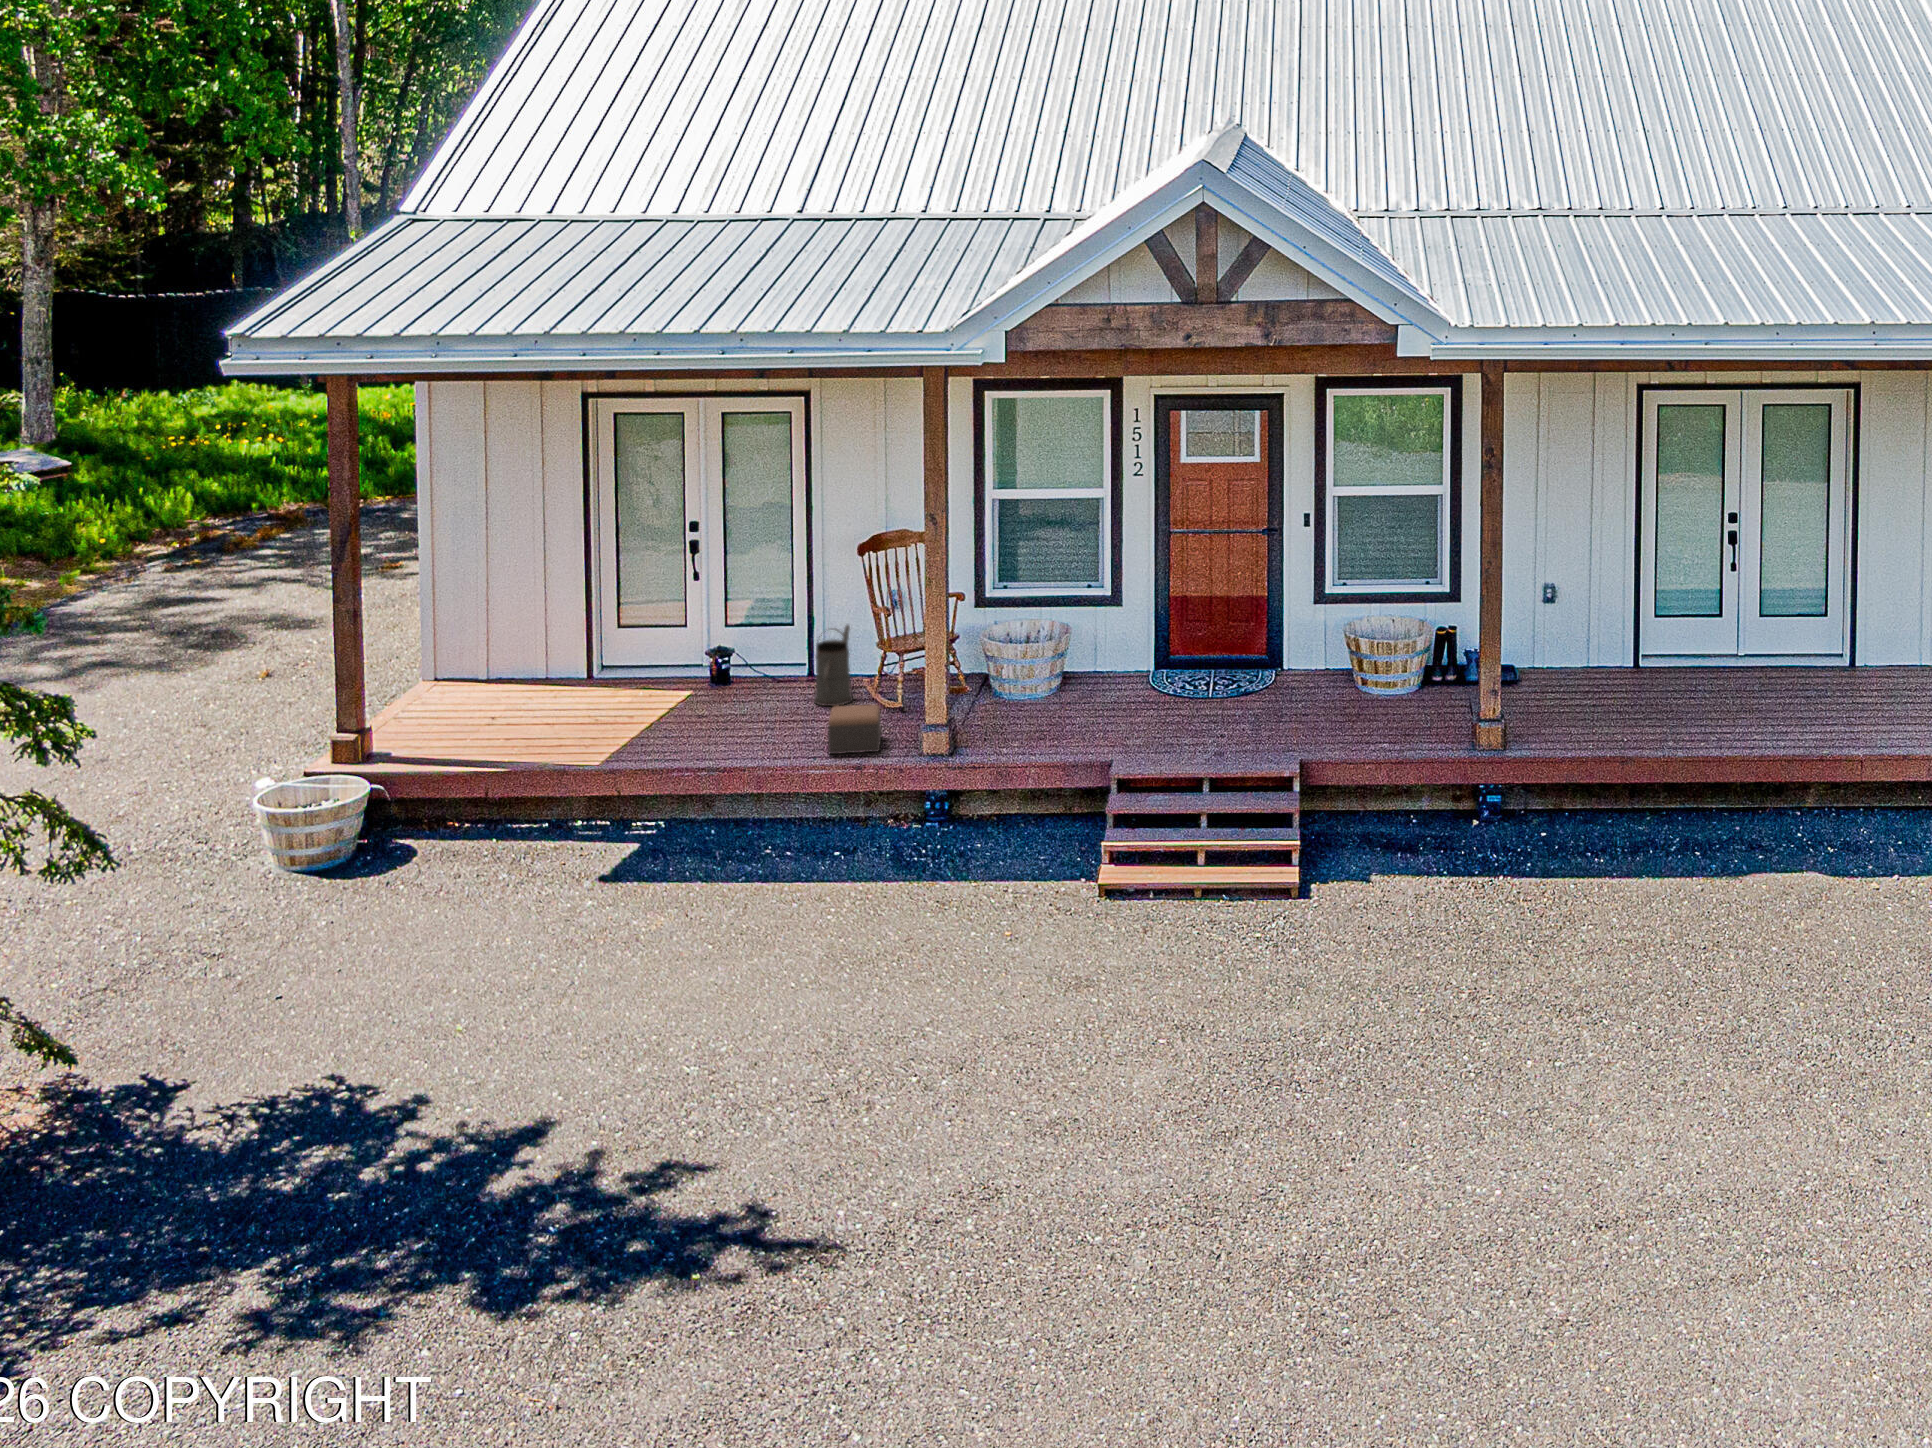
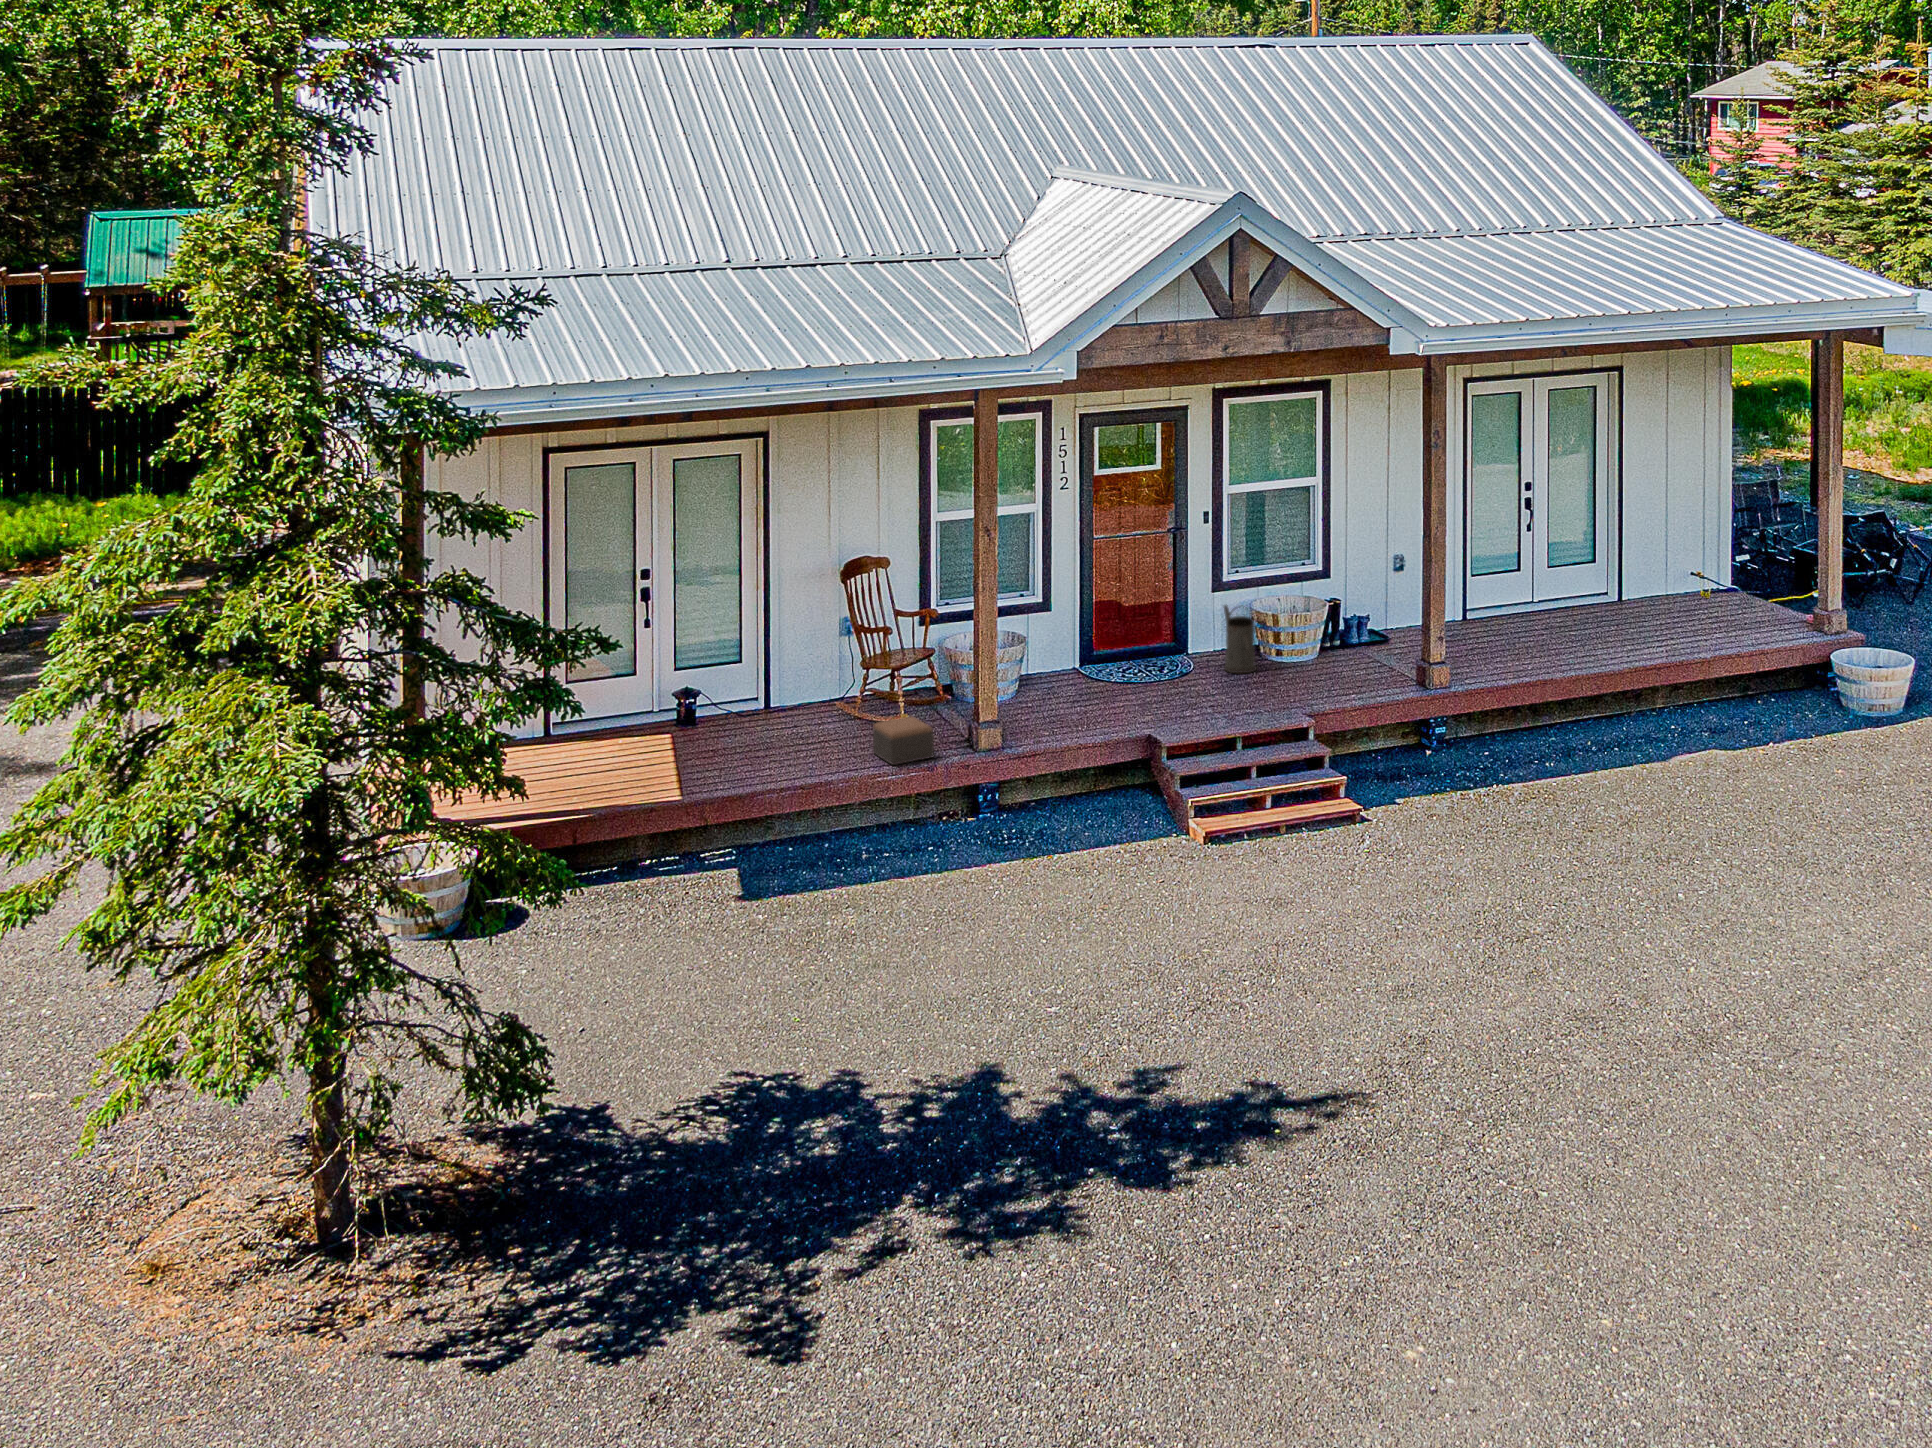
watering can: present [814,625,853,706] -> present [1224,605,1257,674]

